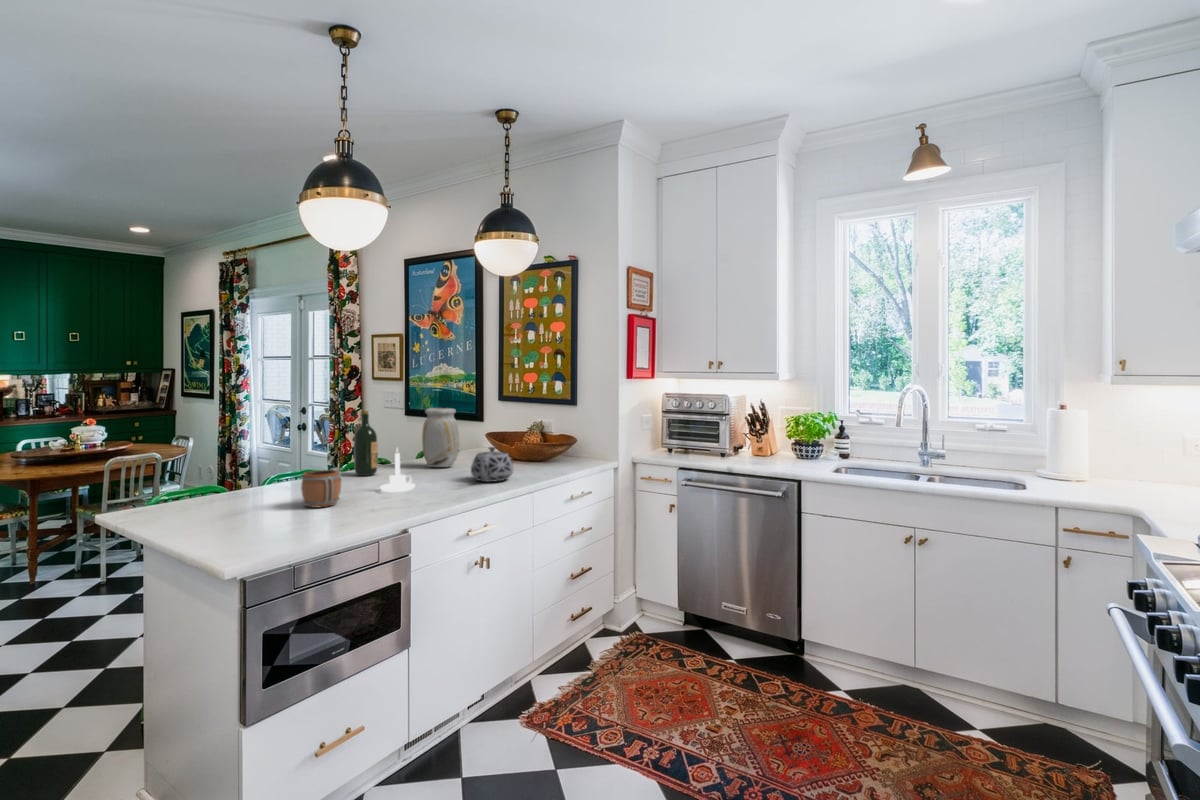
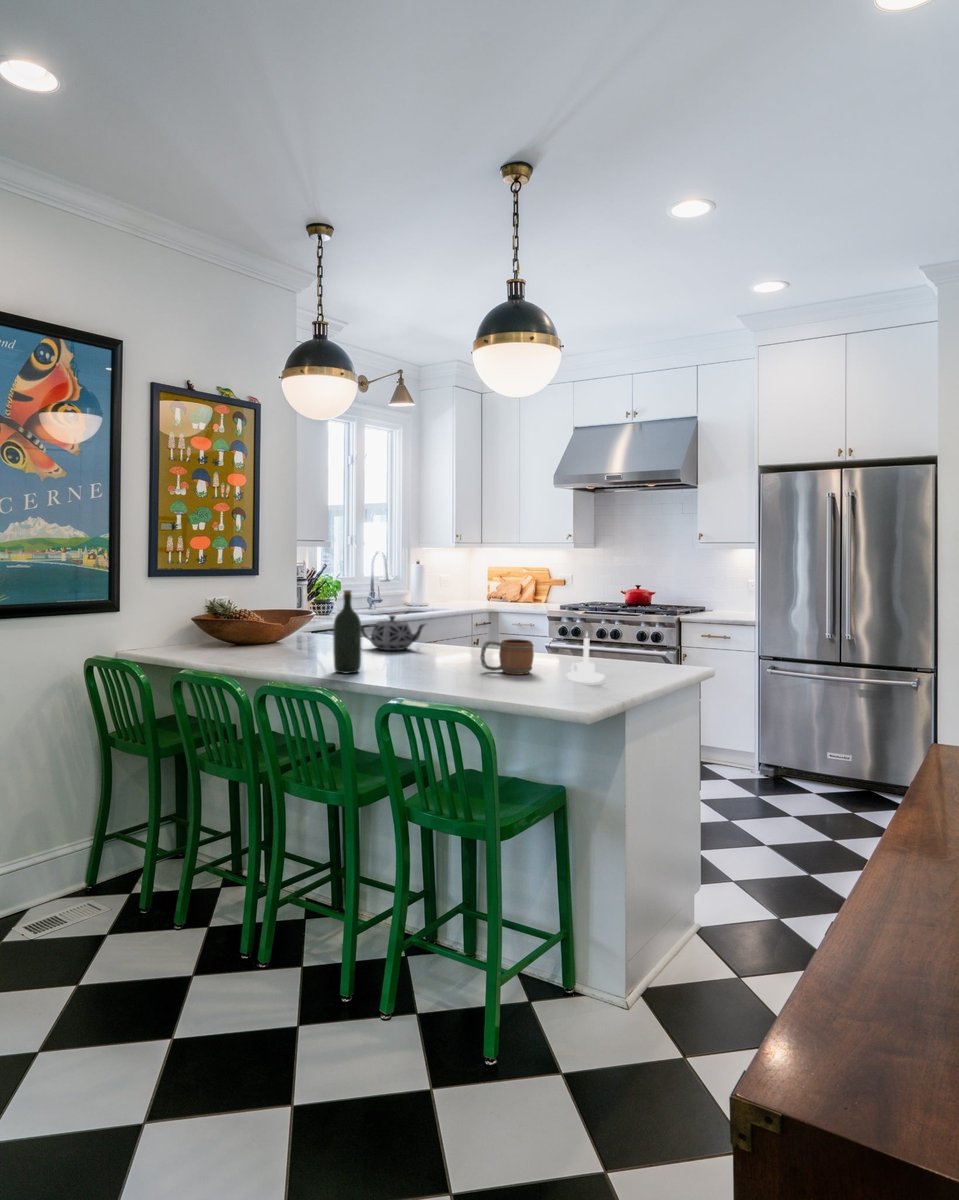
vase: present [422,408,459,467] -> none [278,584,320,659]
candle holder: present [380,448,415,492] -> present [567,633,605,682]

